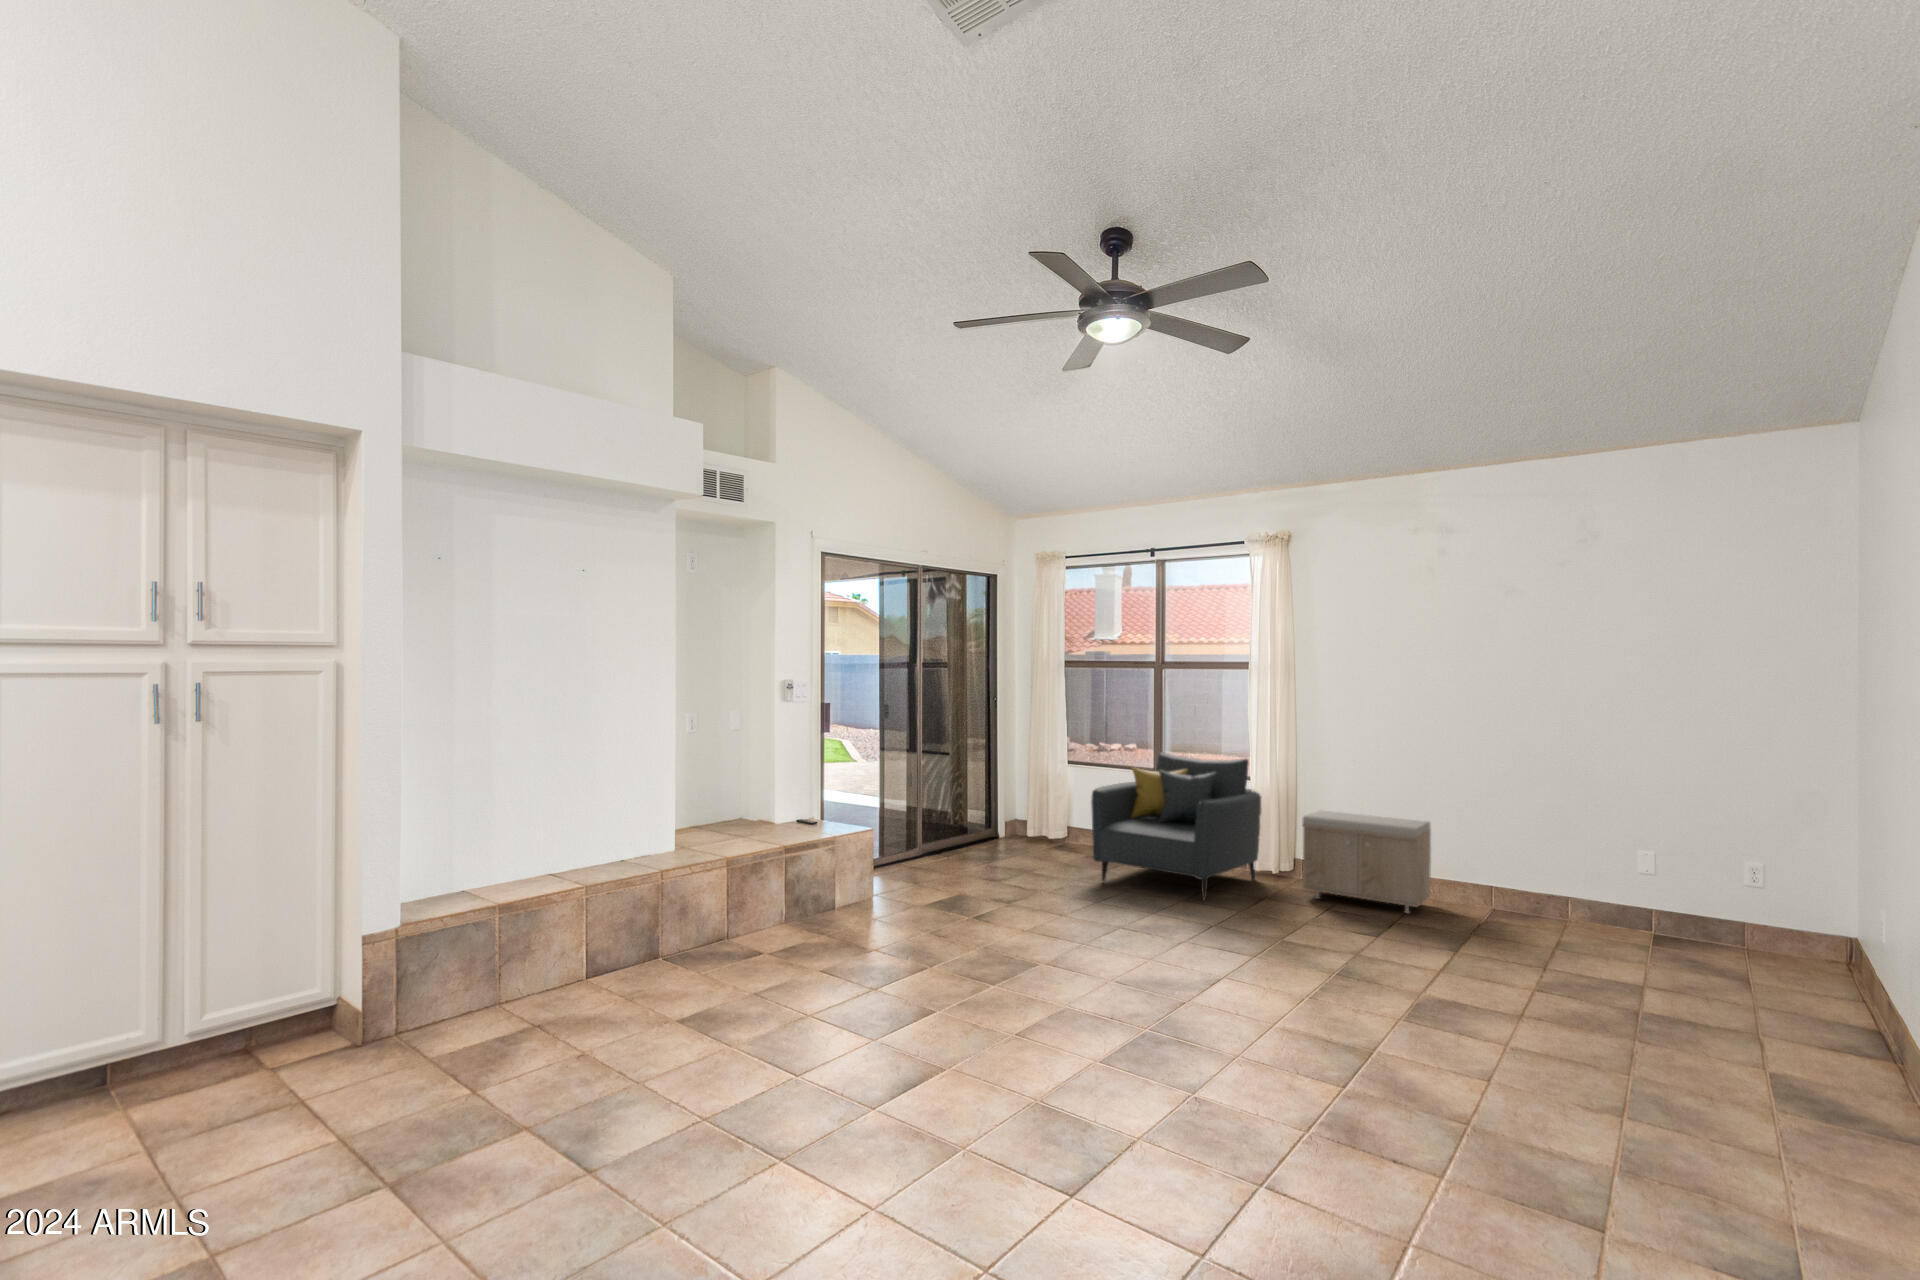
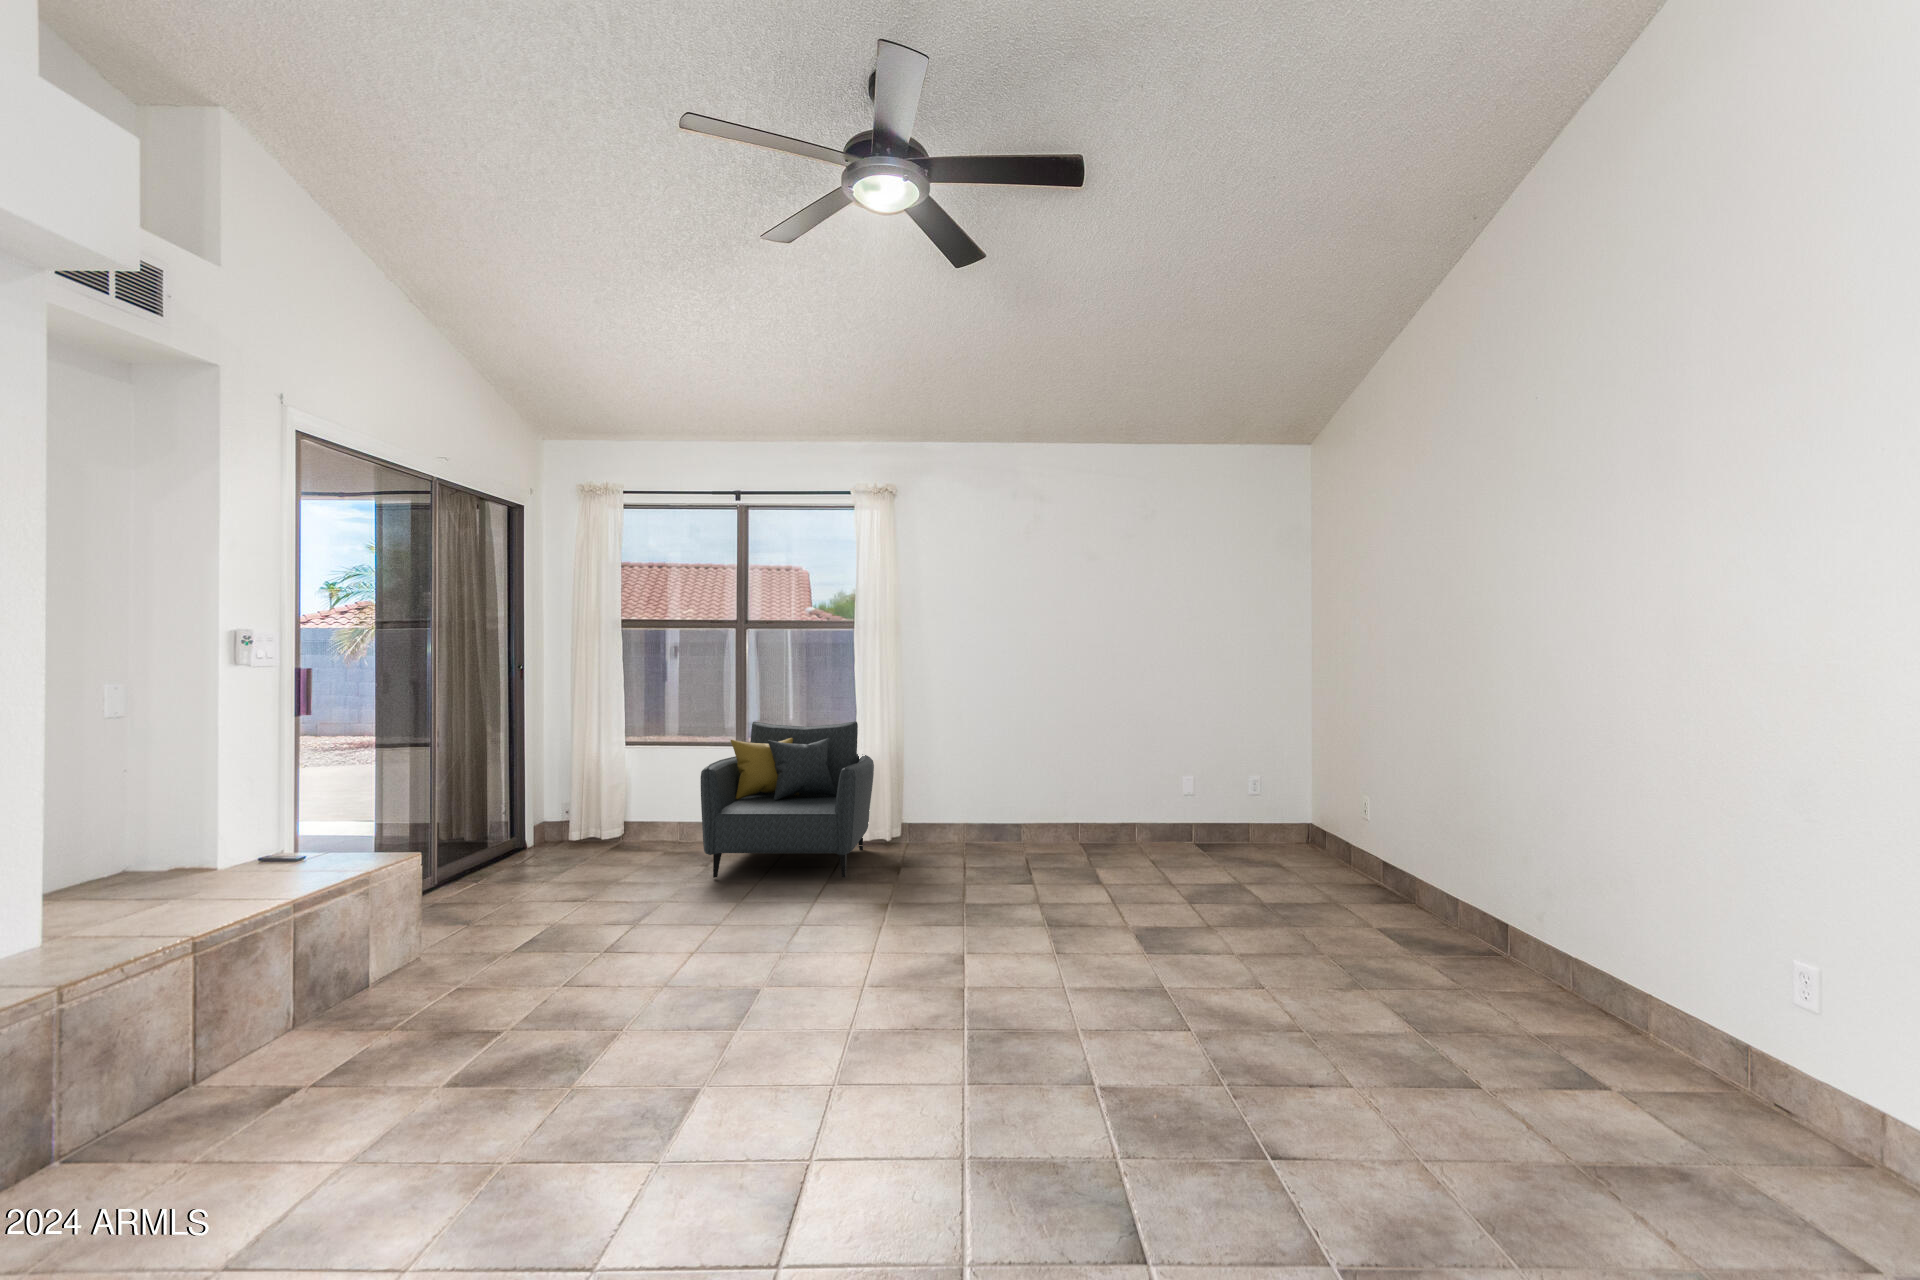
storage bench: present [1302,811,1431,913] -> none [928,768,1035,857]

